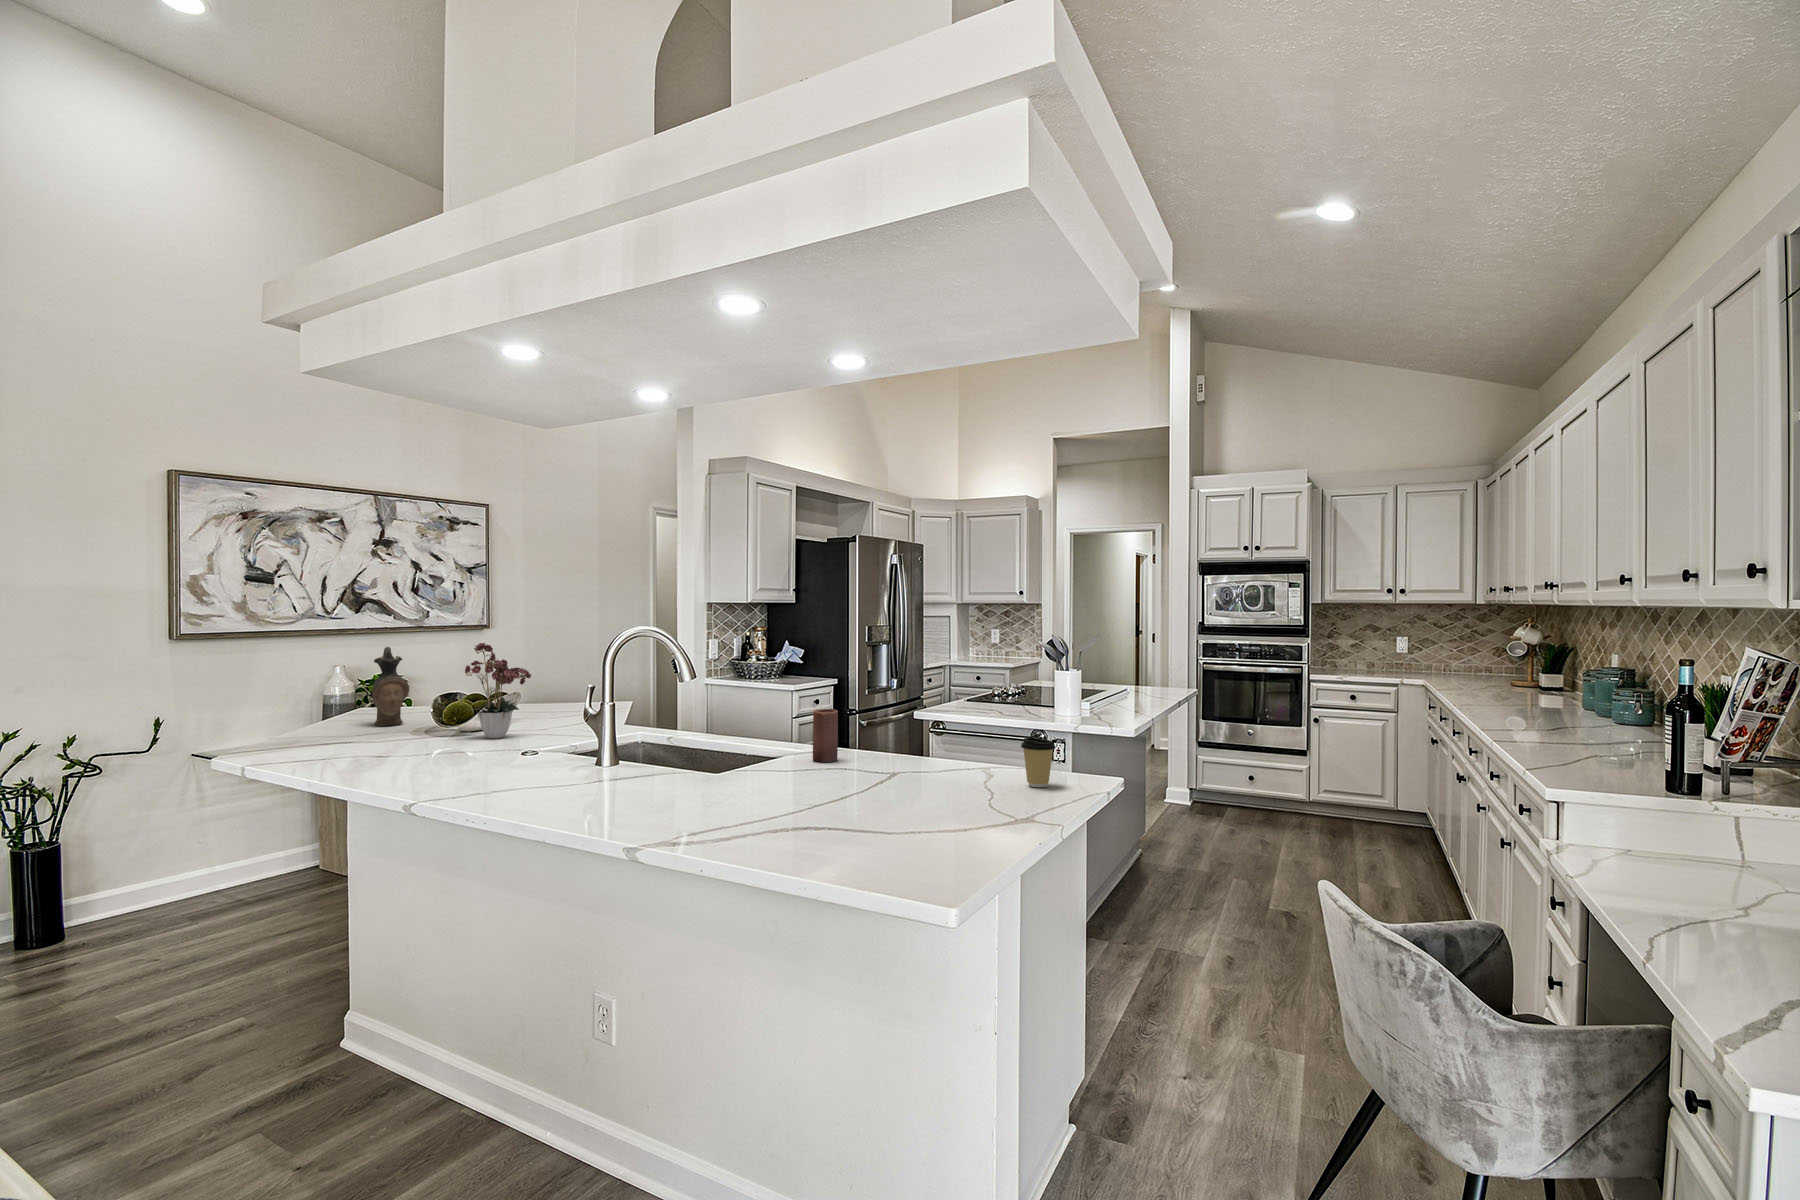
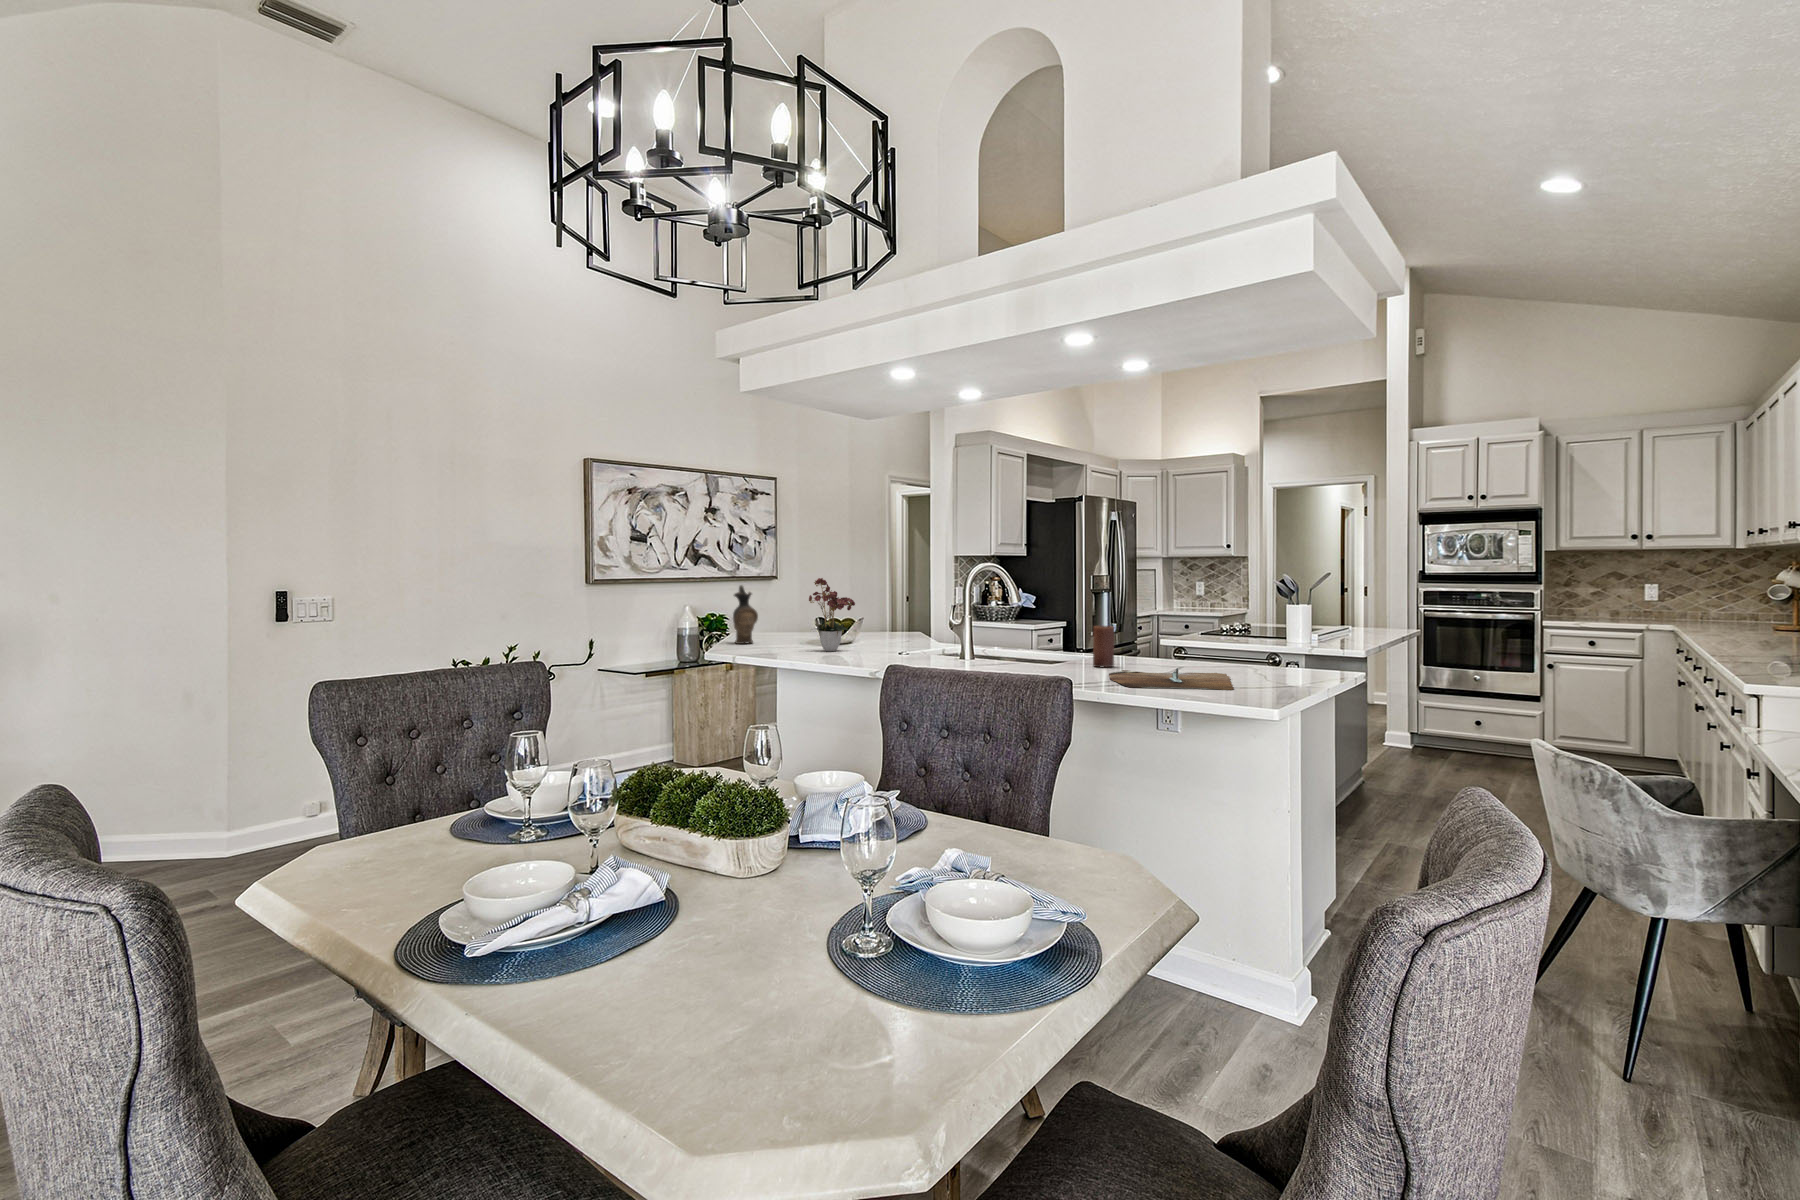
coffee cup: present [1021,737,1056,787] -> none [1286,644,1319,684]
cutting board: none [815,769,961,803] -> present [1109,668,1234,690]

